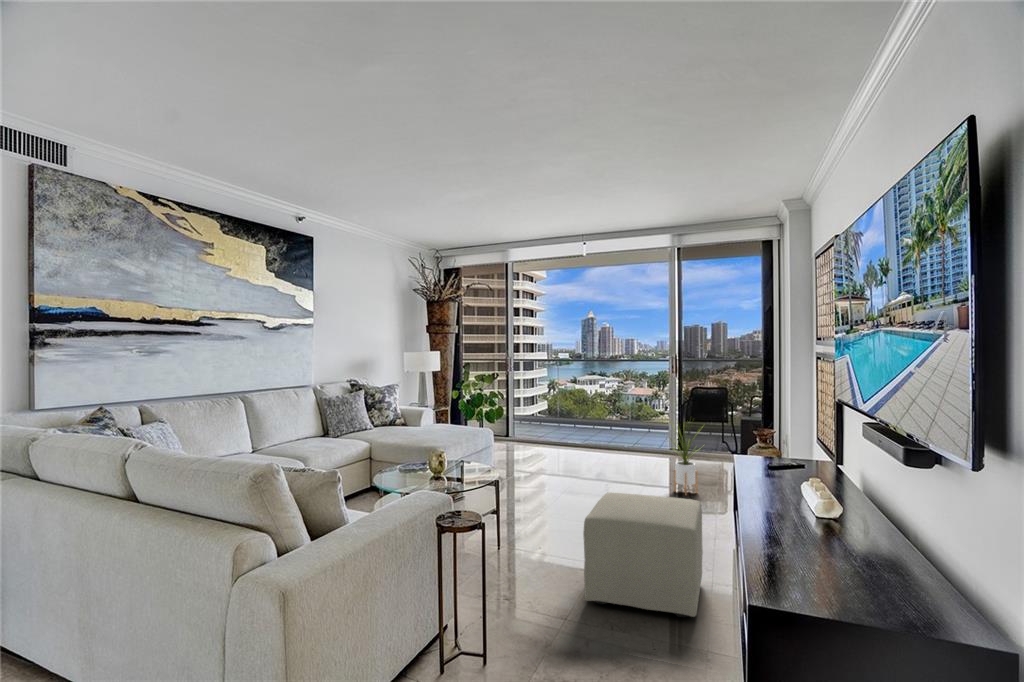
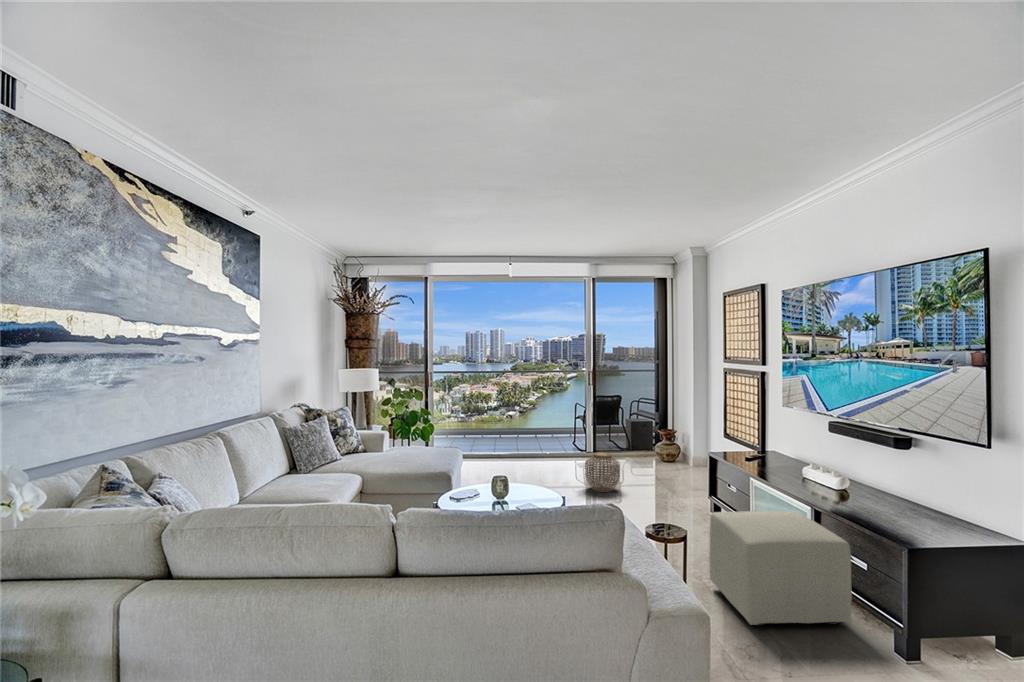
house plant: present [674,427,697,495] -> none [639,426,678,500]
woven basket: none [617,441,654,483] -> present [585,452,620,492]

